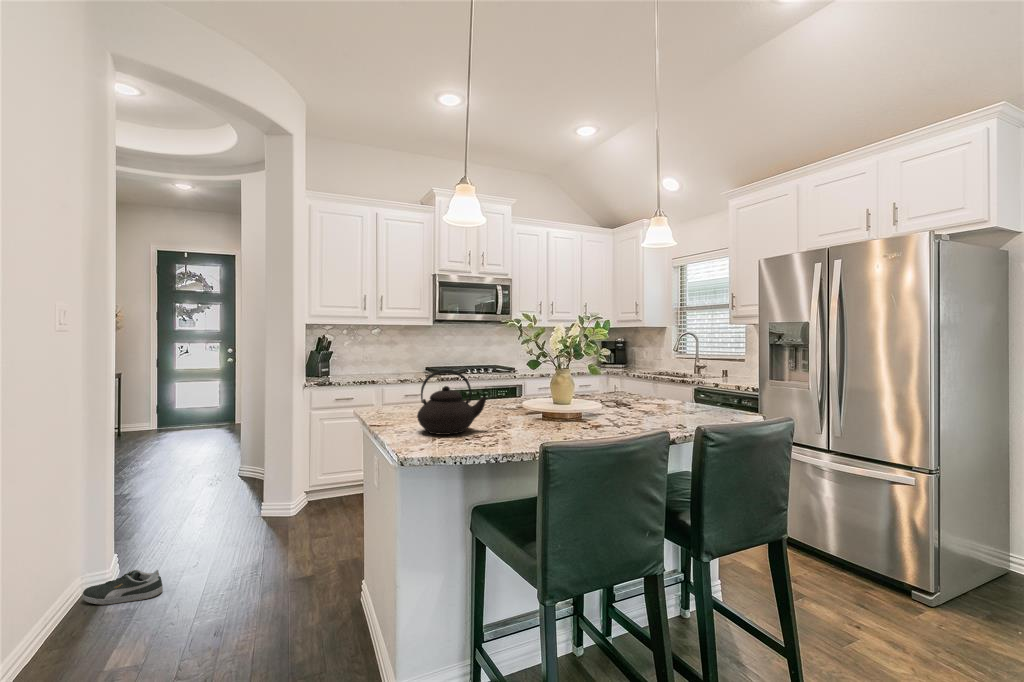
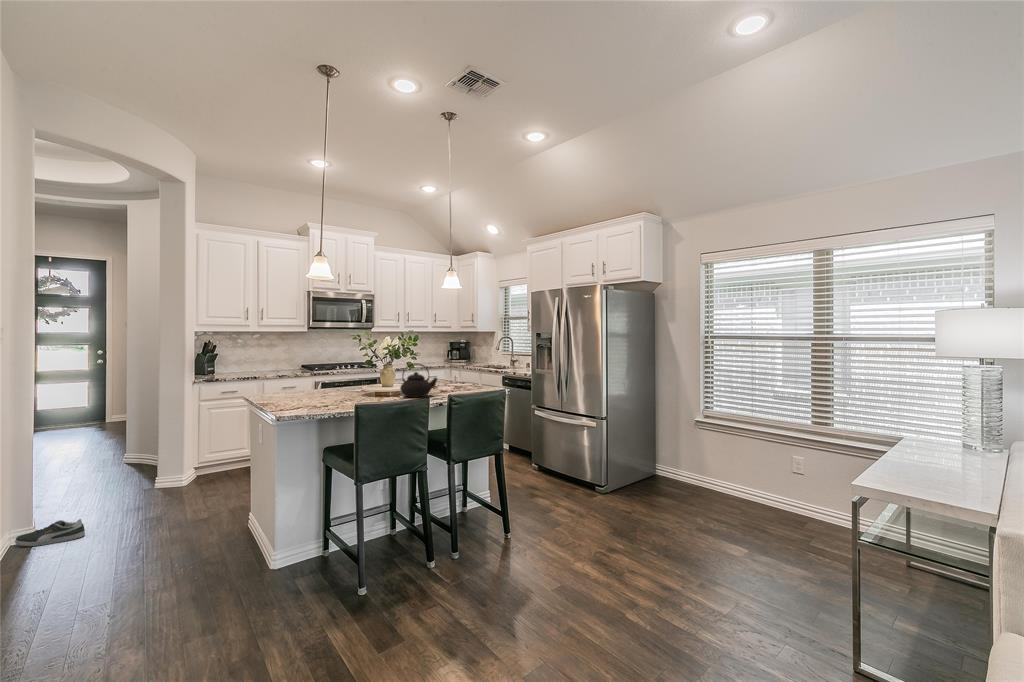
teapot: present [417,370,487,435] -> present [400,364,437,398]

